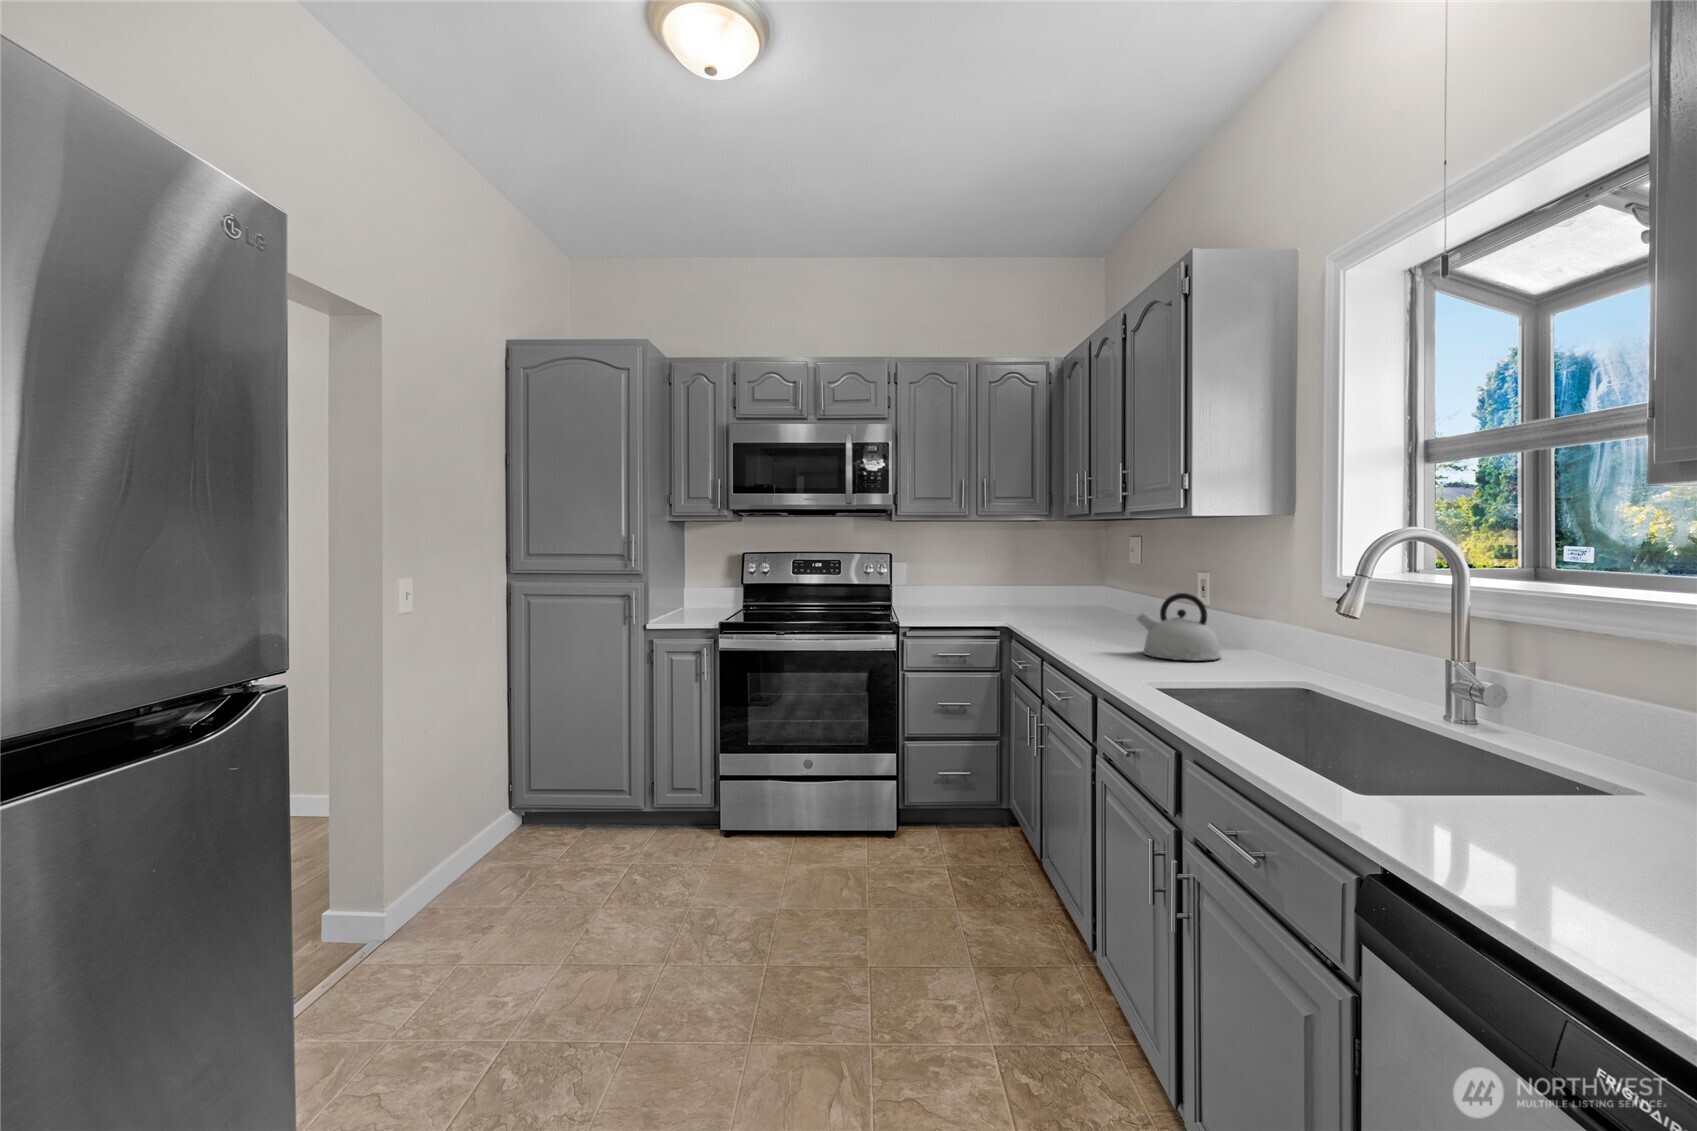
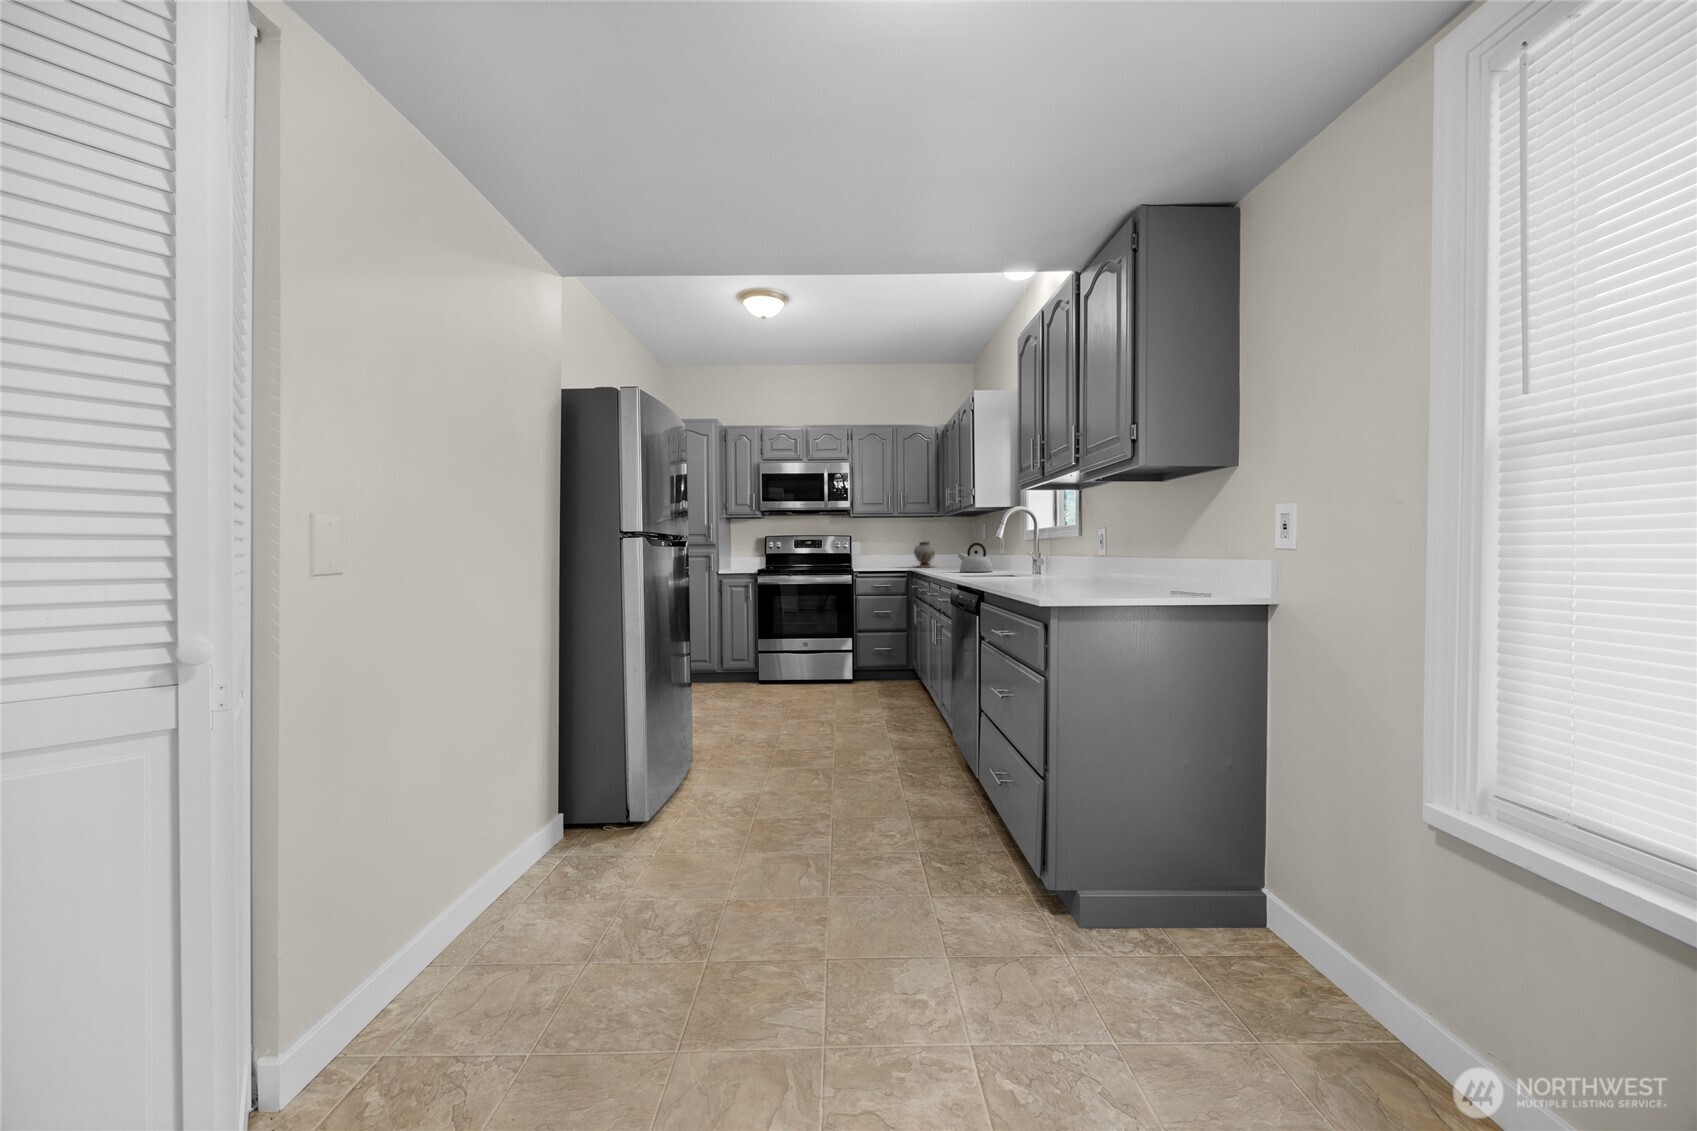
decorative vase: none [991,566,1046,615] -> present [914,542,935,567]

